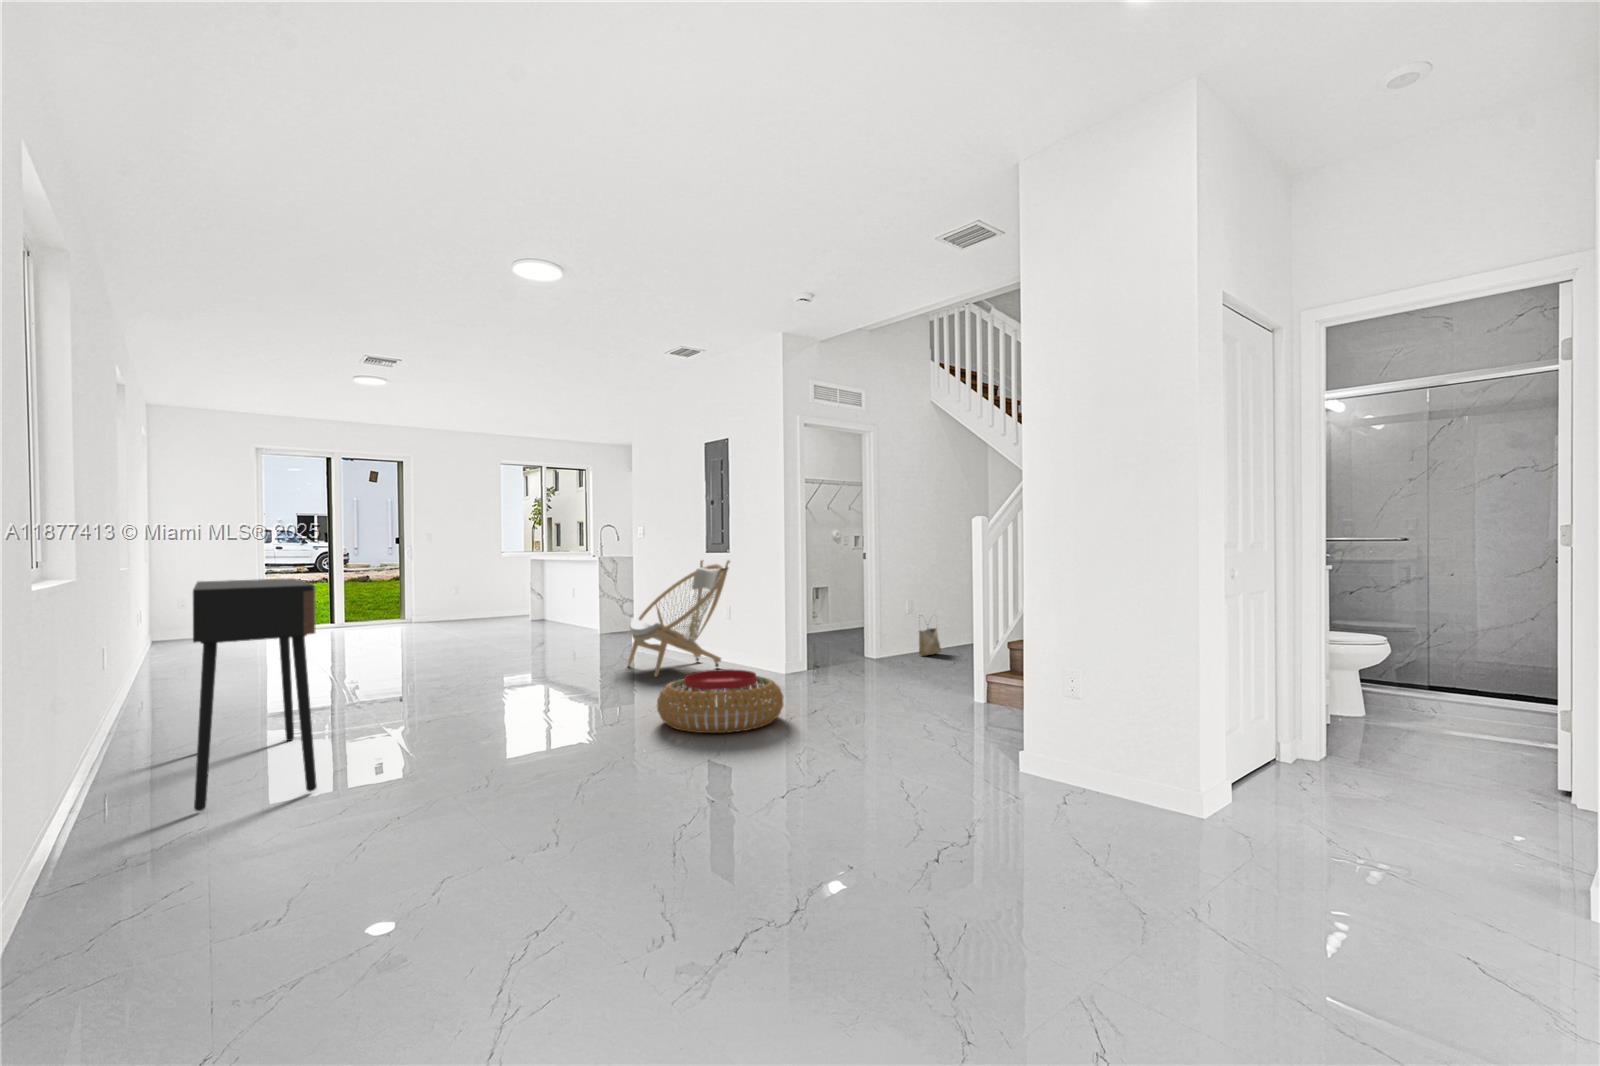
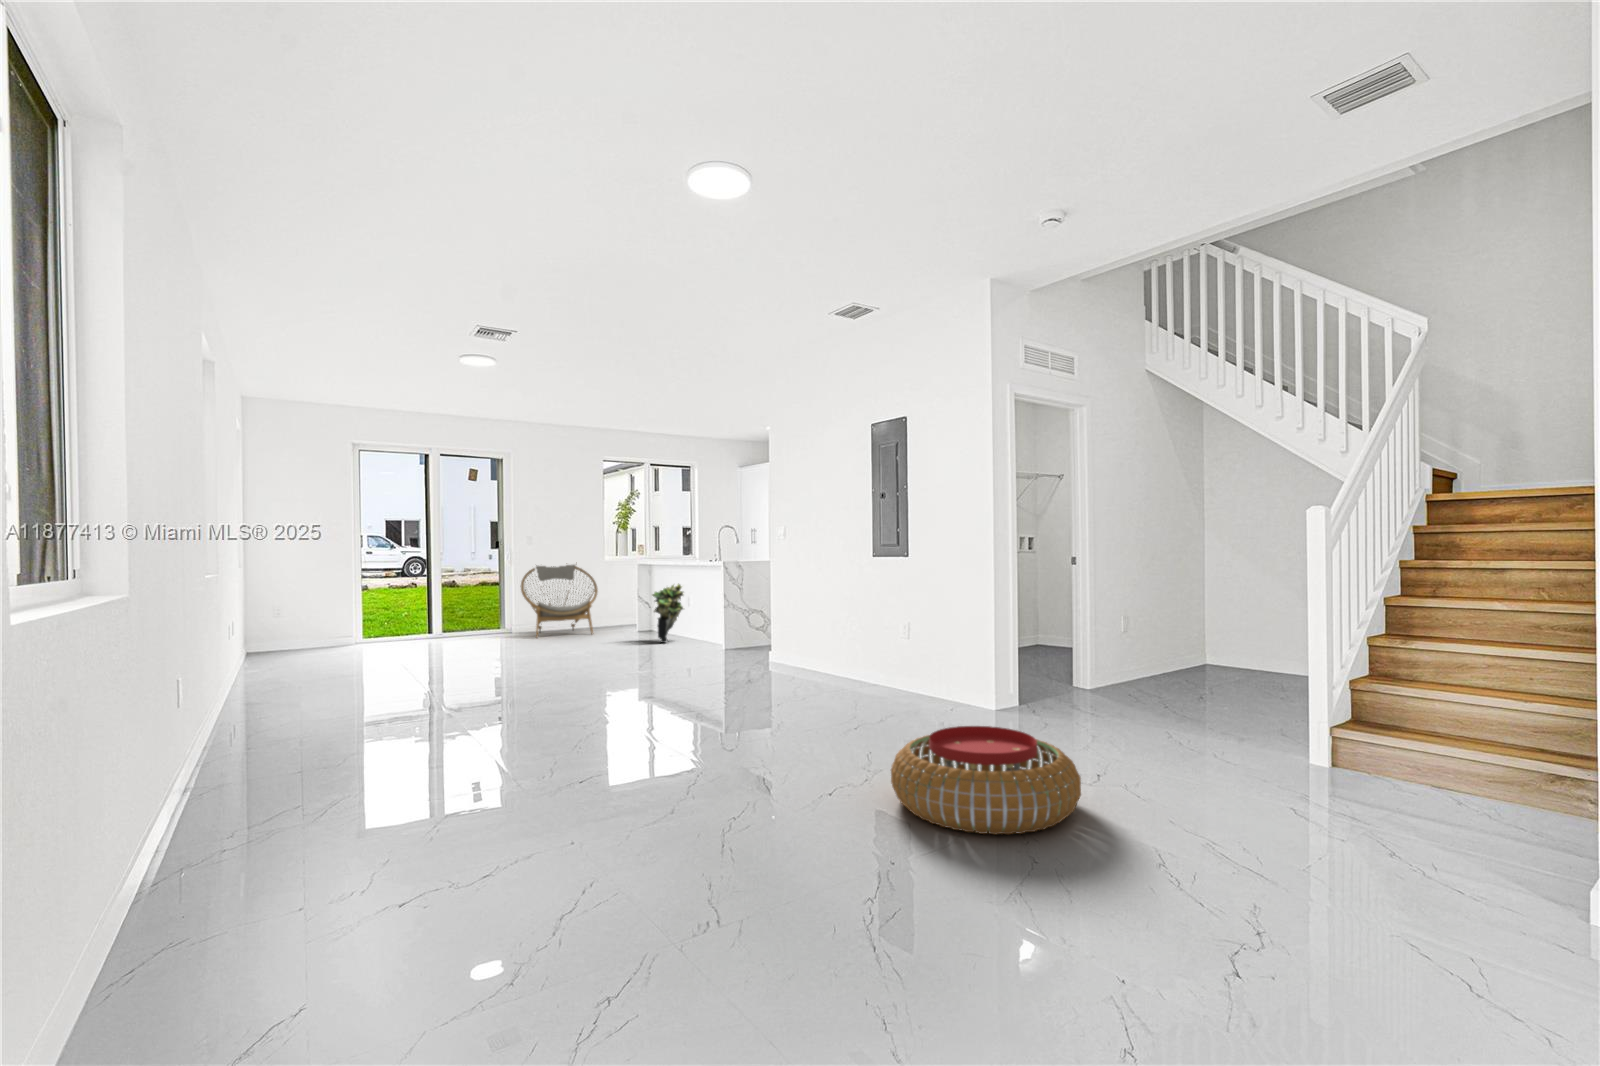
armchair: present [628,560,730,677] -> present [521,565,598,637]
potted plant: none [542,577,573,630] -> present [652,584,683,643]
console table: present [193,578,317,811] -> none [208,598,422,1032]
woven basket: present [919,628,941,656] -> none [1136,634,1165,686]

